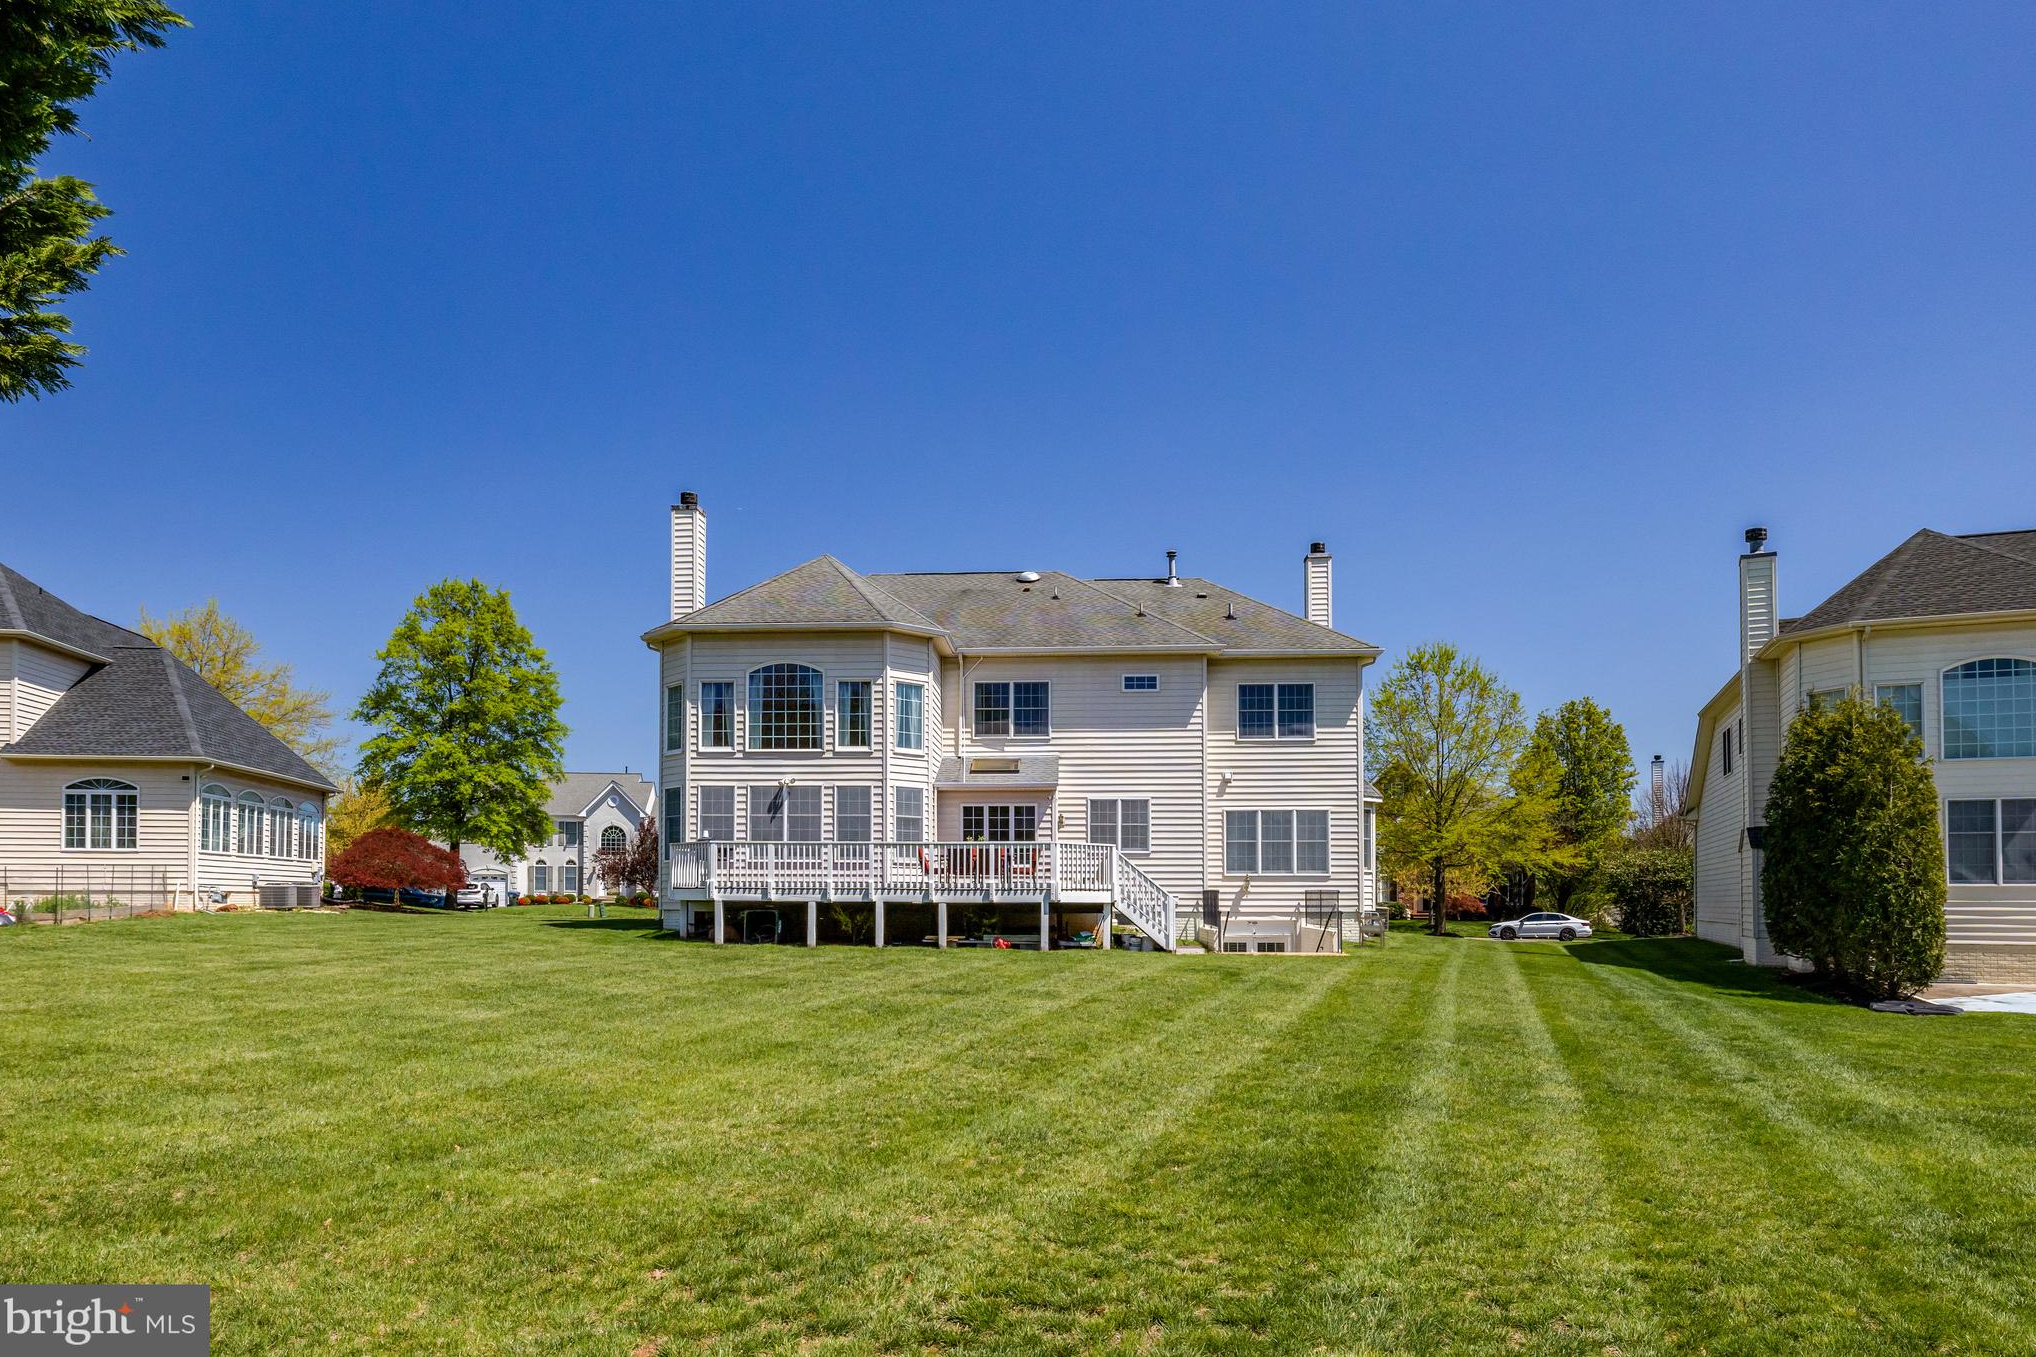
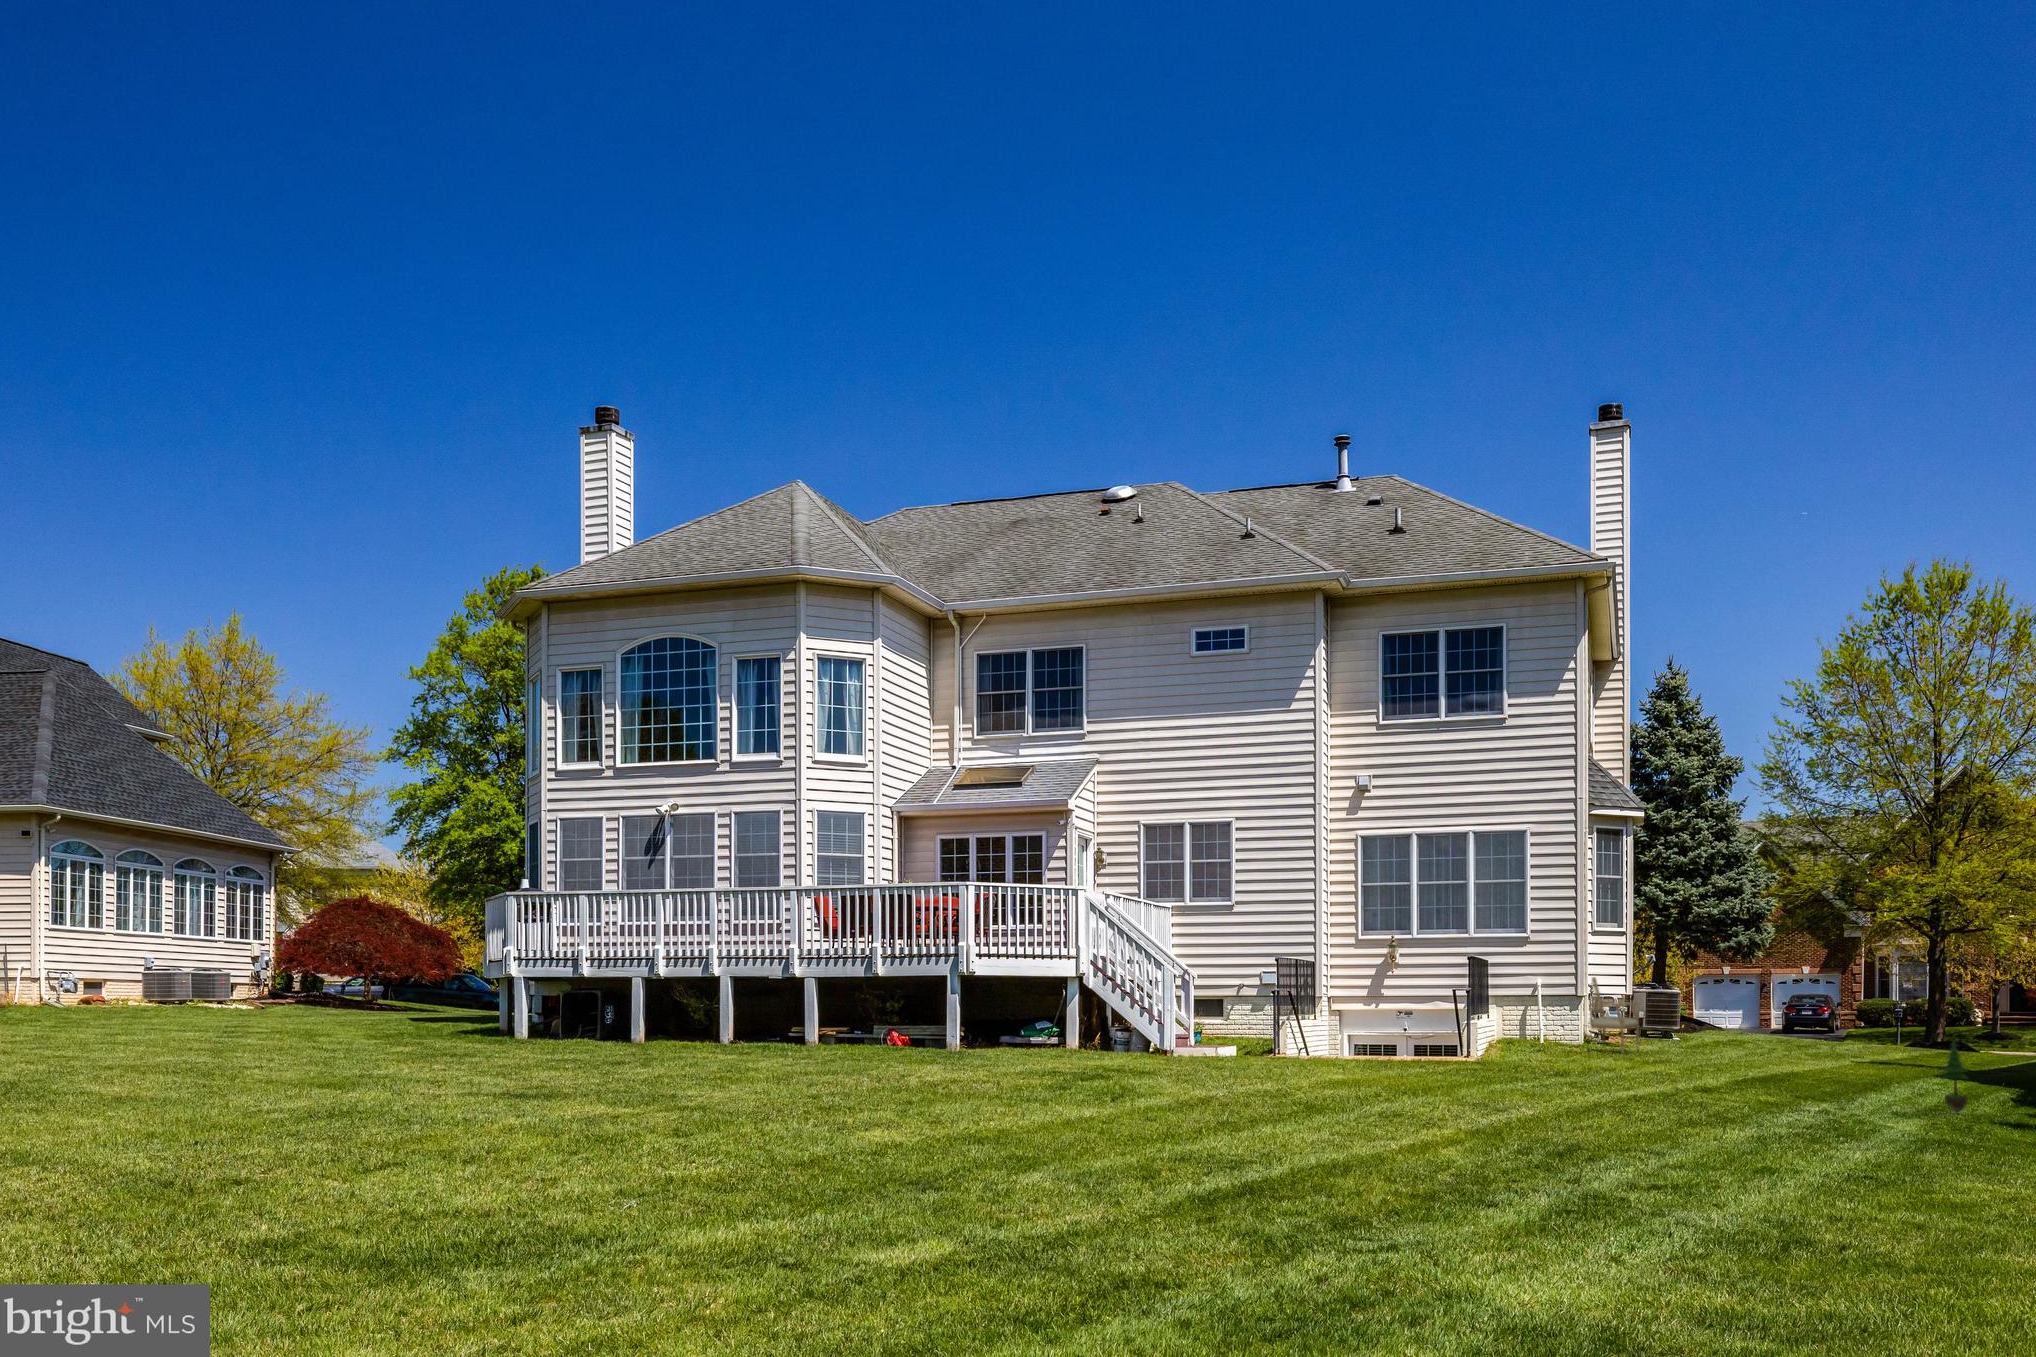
potted tree: none [1716,952,1733,995] -> present [1943,1042,1968,1113]

